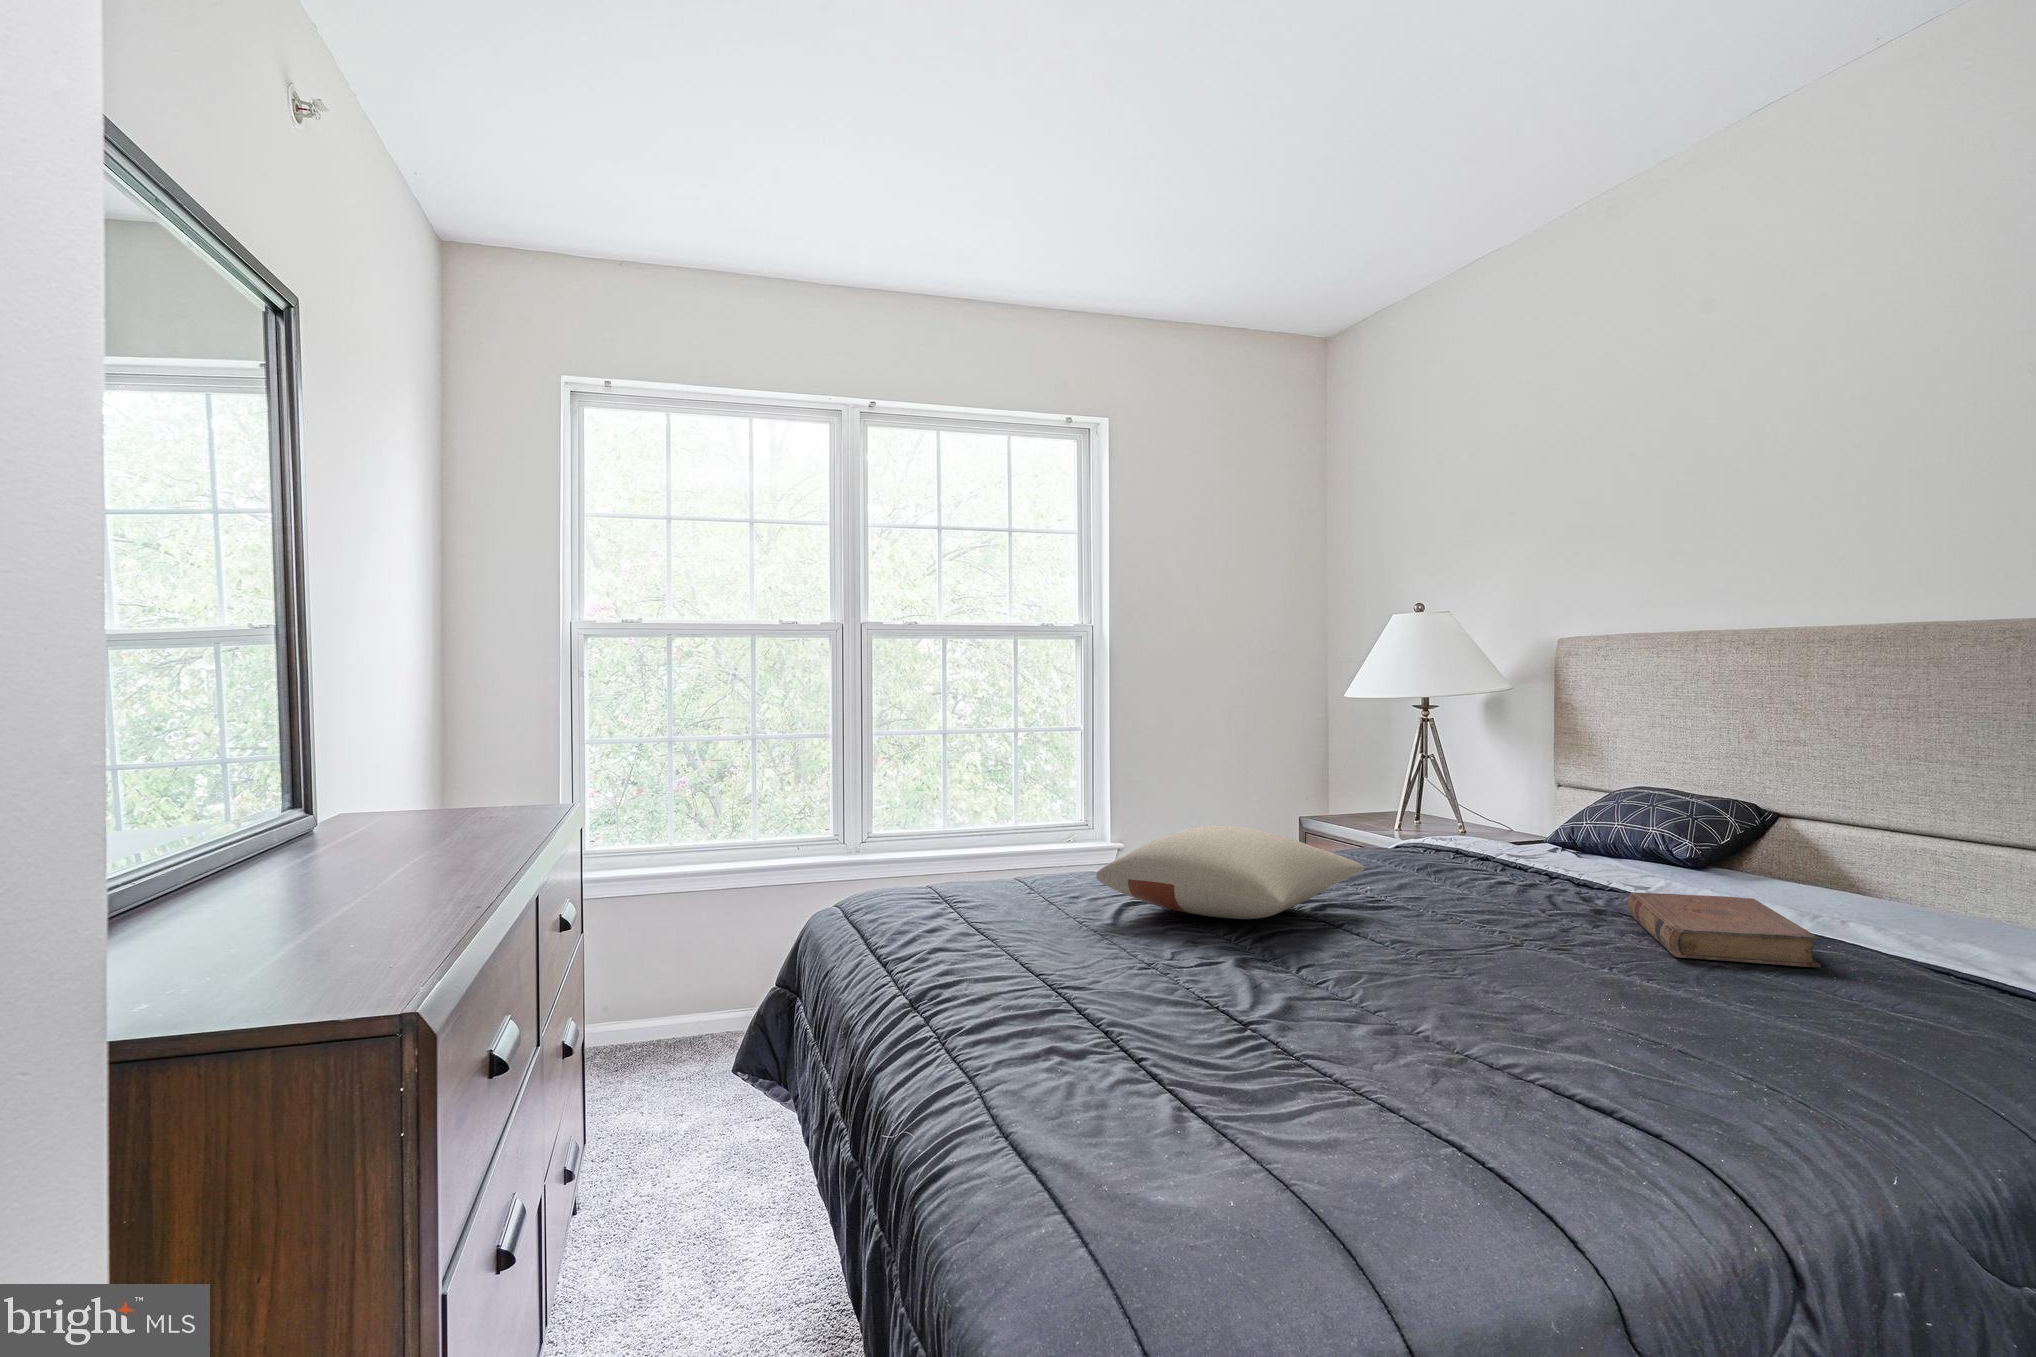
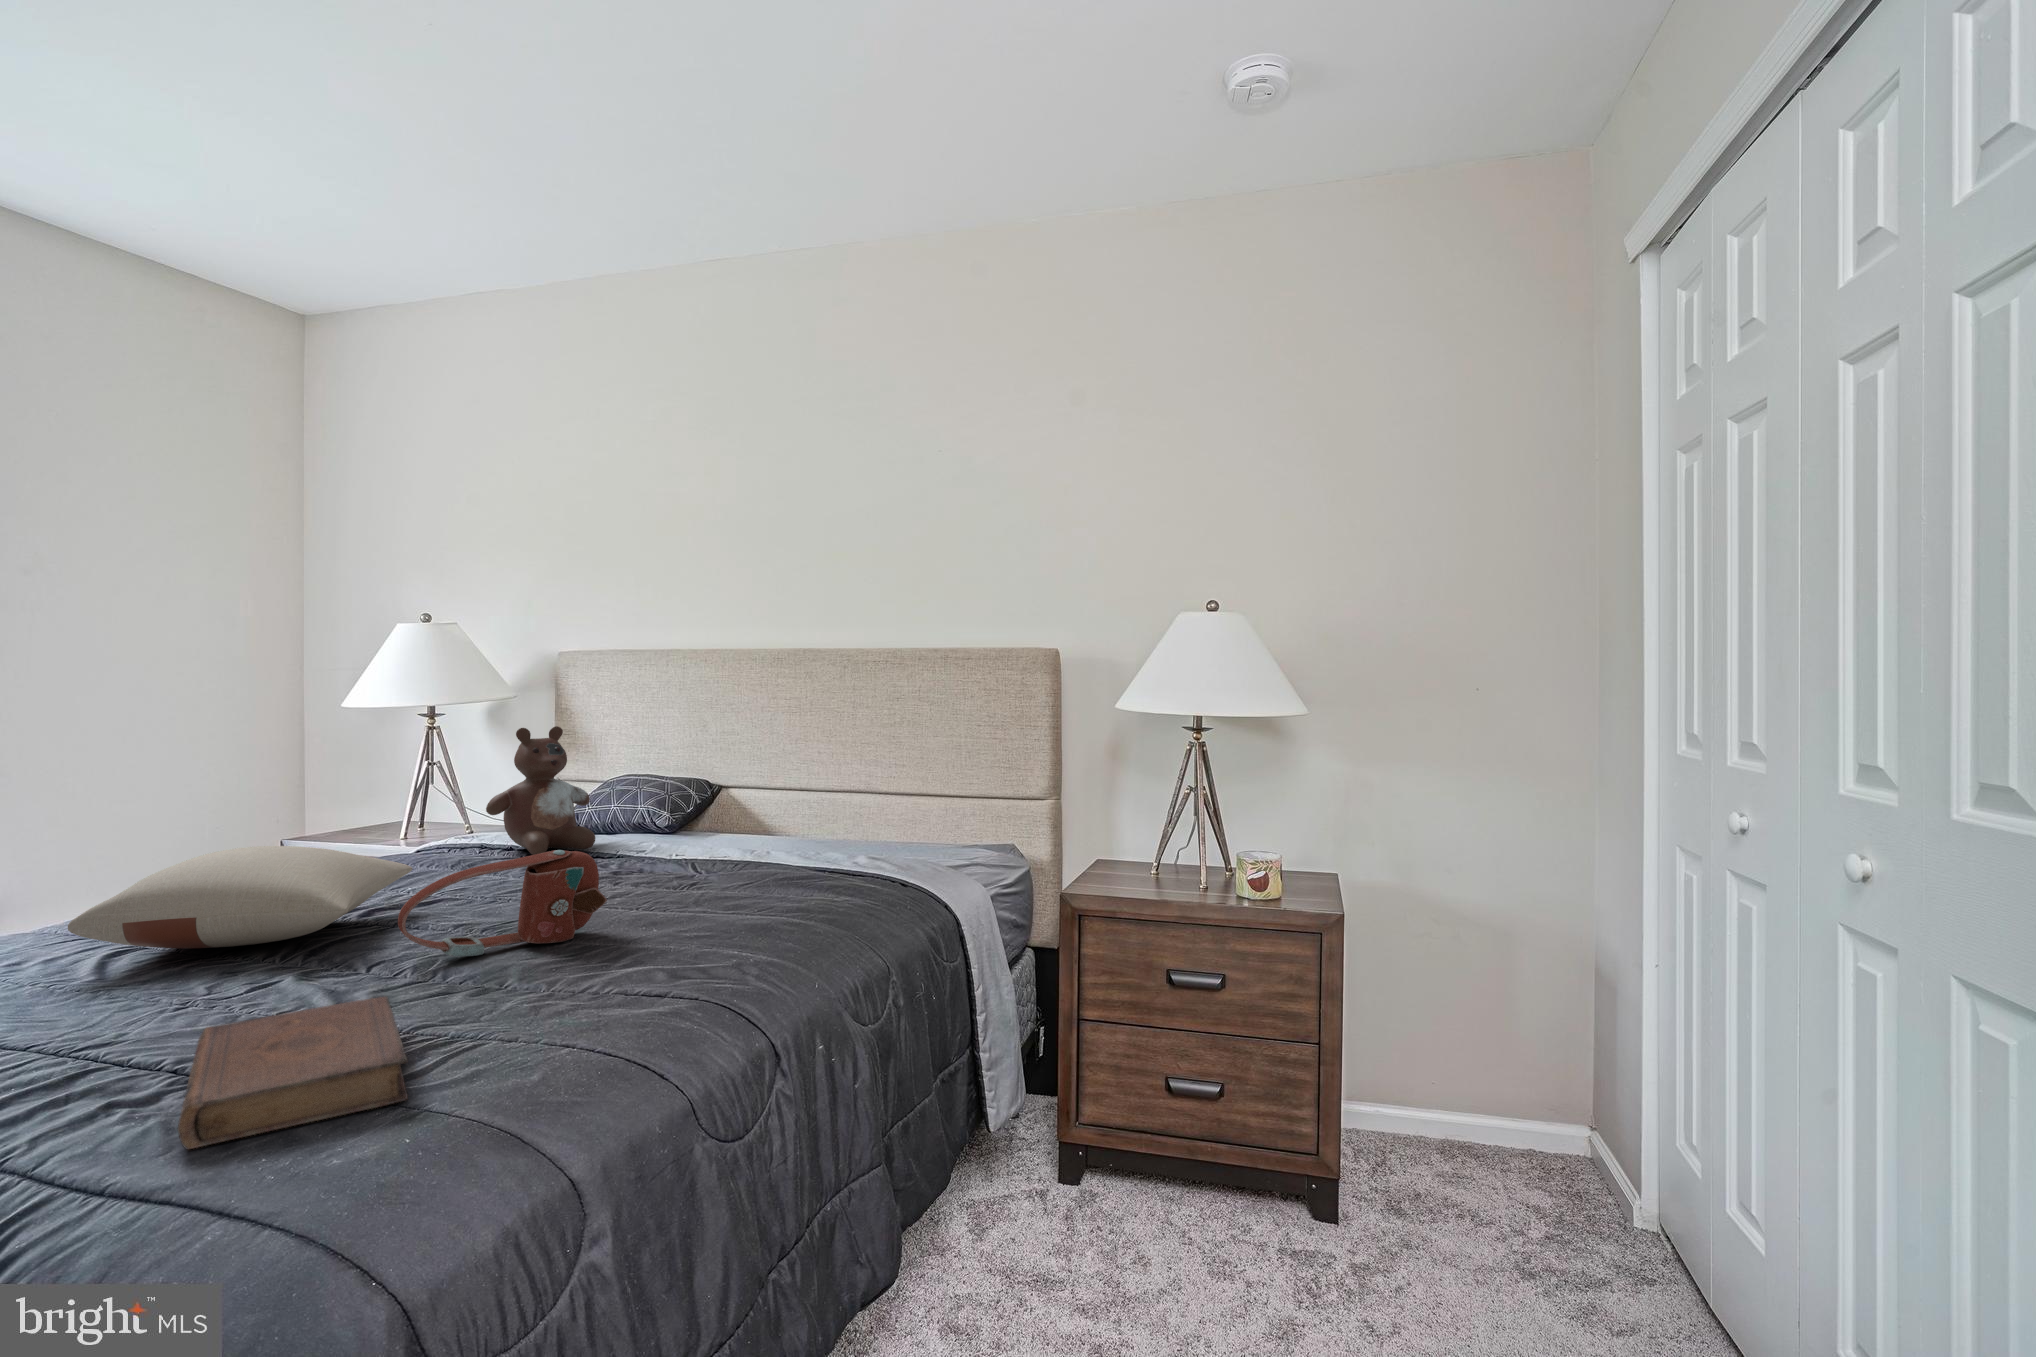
stuffed bear: none [1460,725,1586,872] -> present [486,726,595,855]
handbag: none [1318,876,1560,991] -> present [398,850,607,957]
book: present [1627,892,1821,967] -> present [177,997,408,1149]

